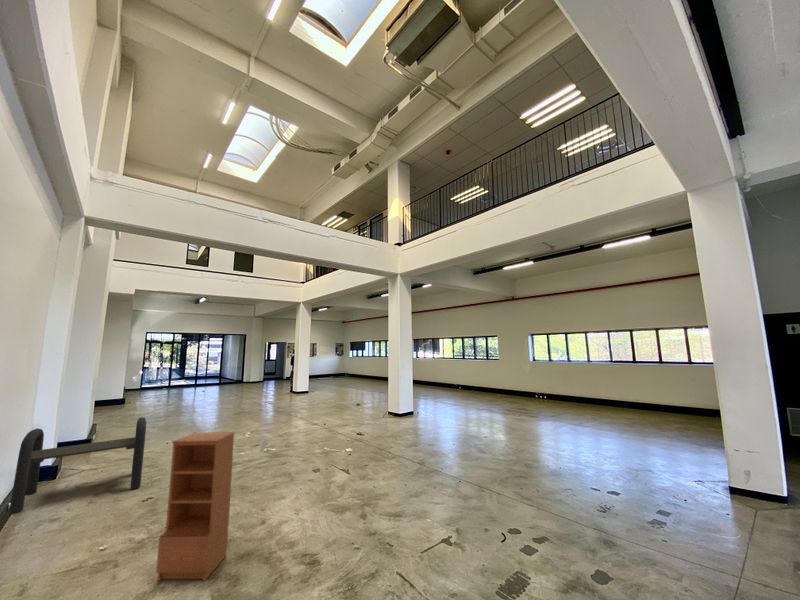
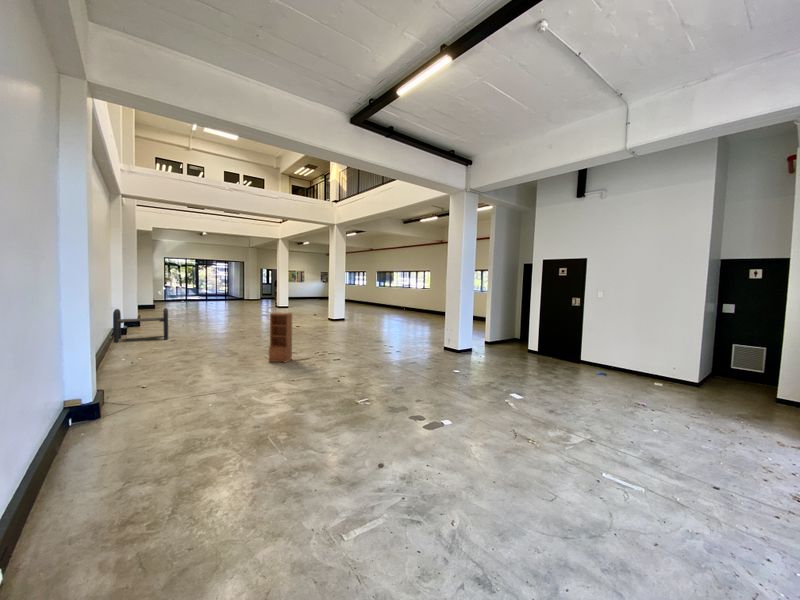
bookcase: present [156,432,234,581] -> present [269,312,292,362]

